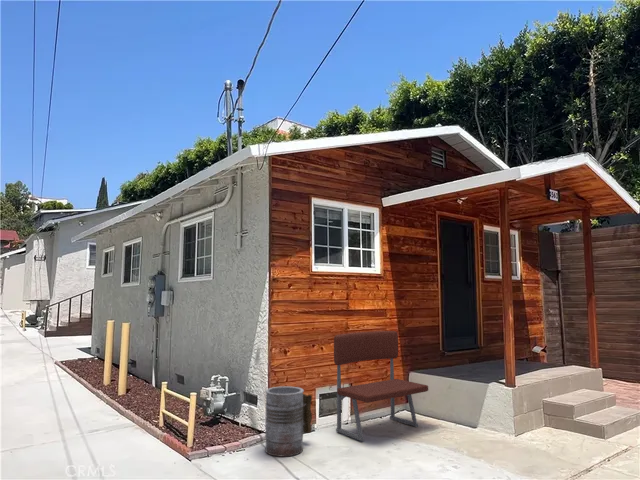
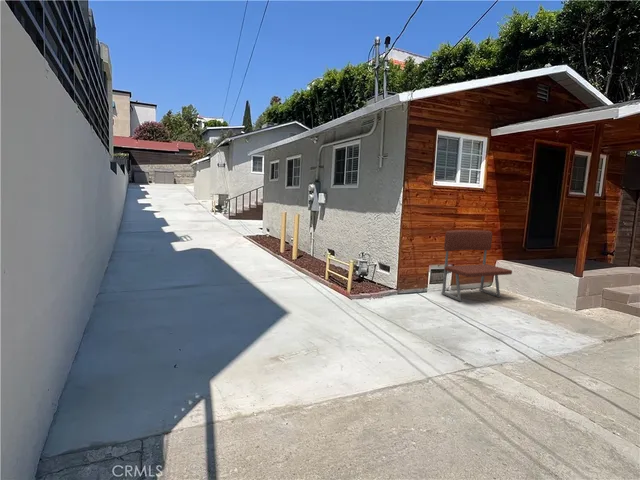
trash can: present [265,386,312,457] -> none [395,261,428,304]

